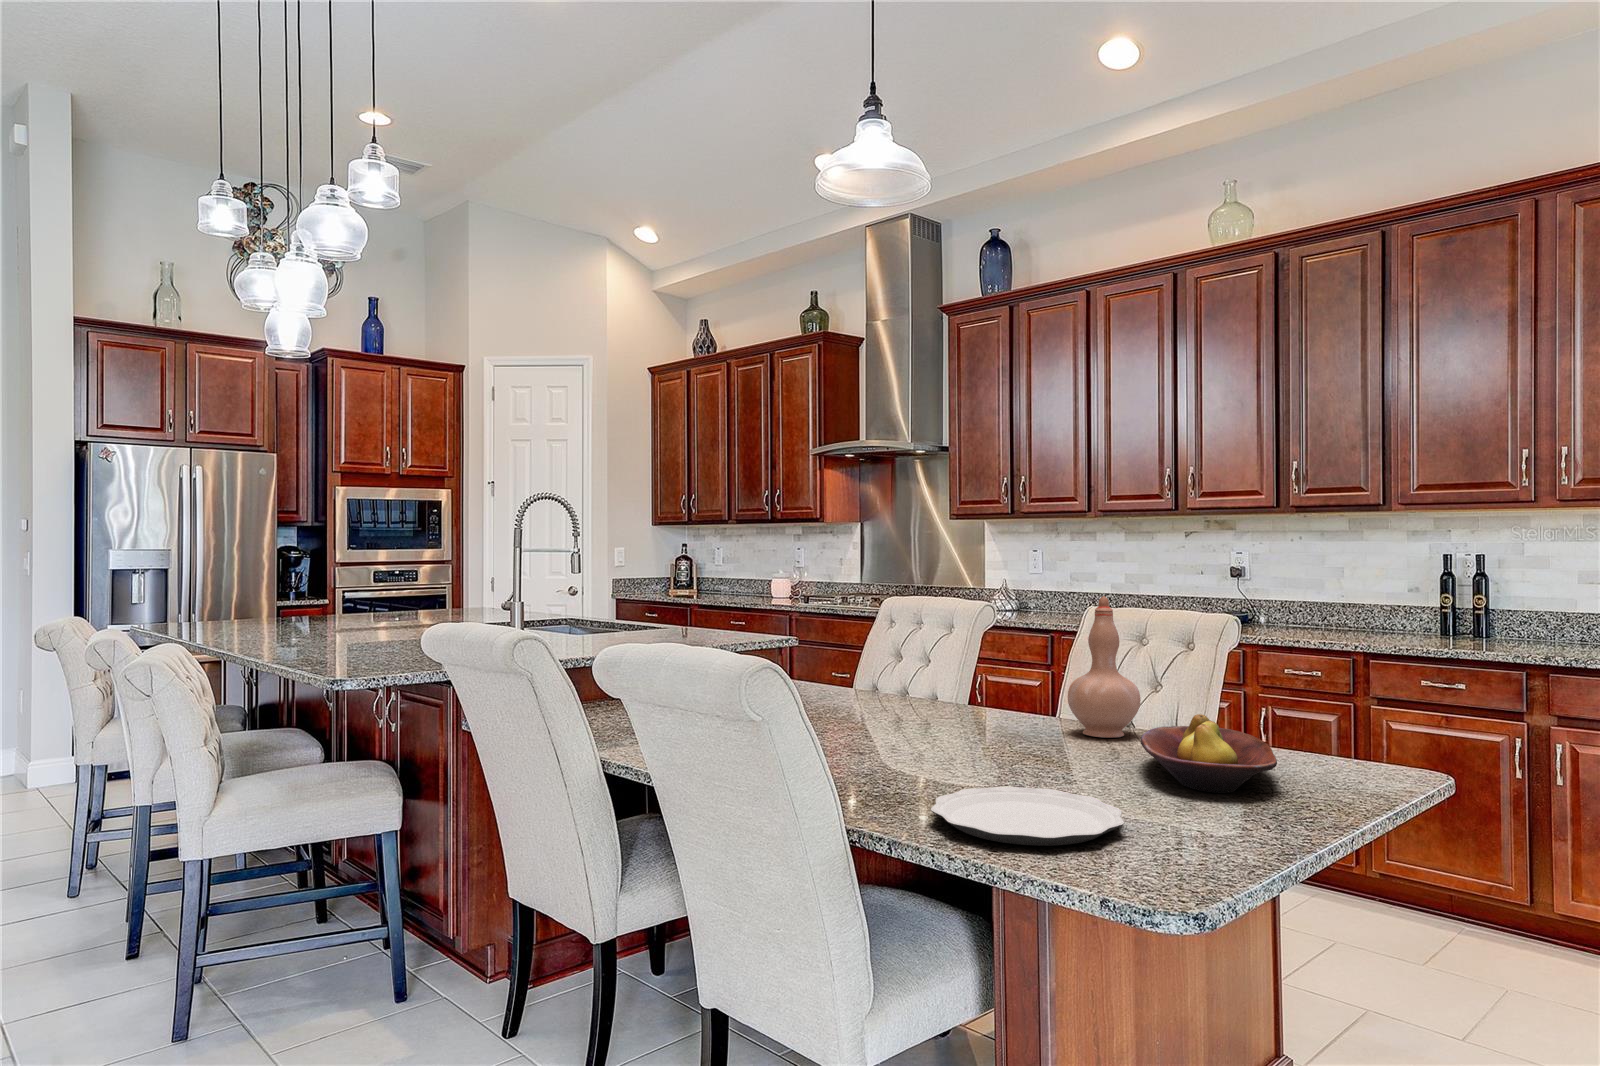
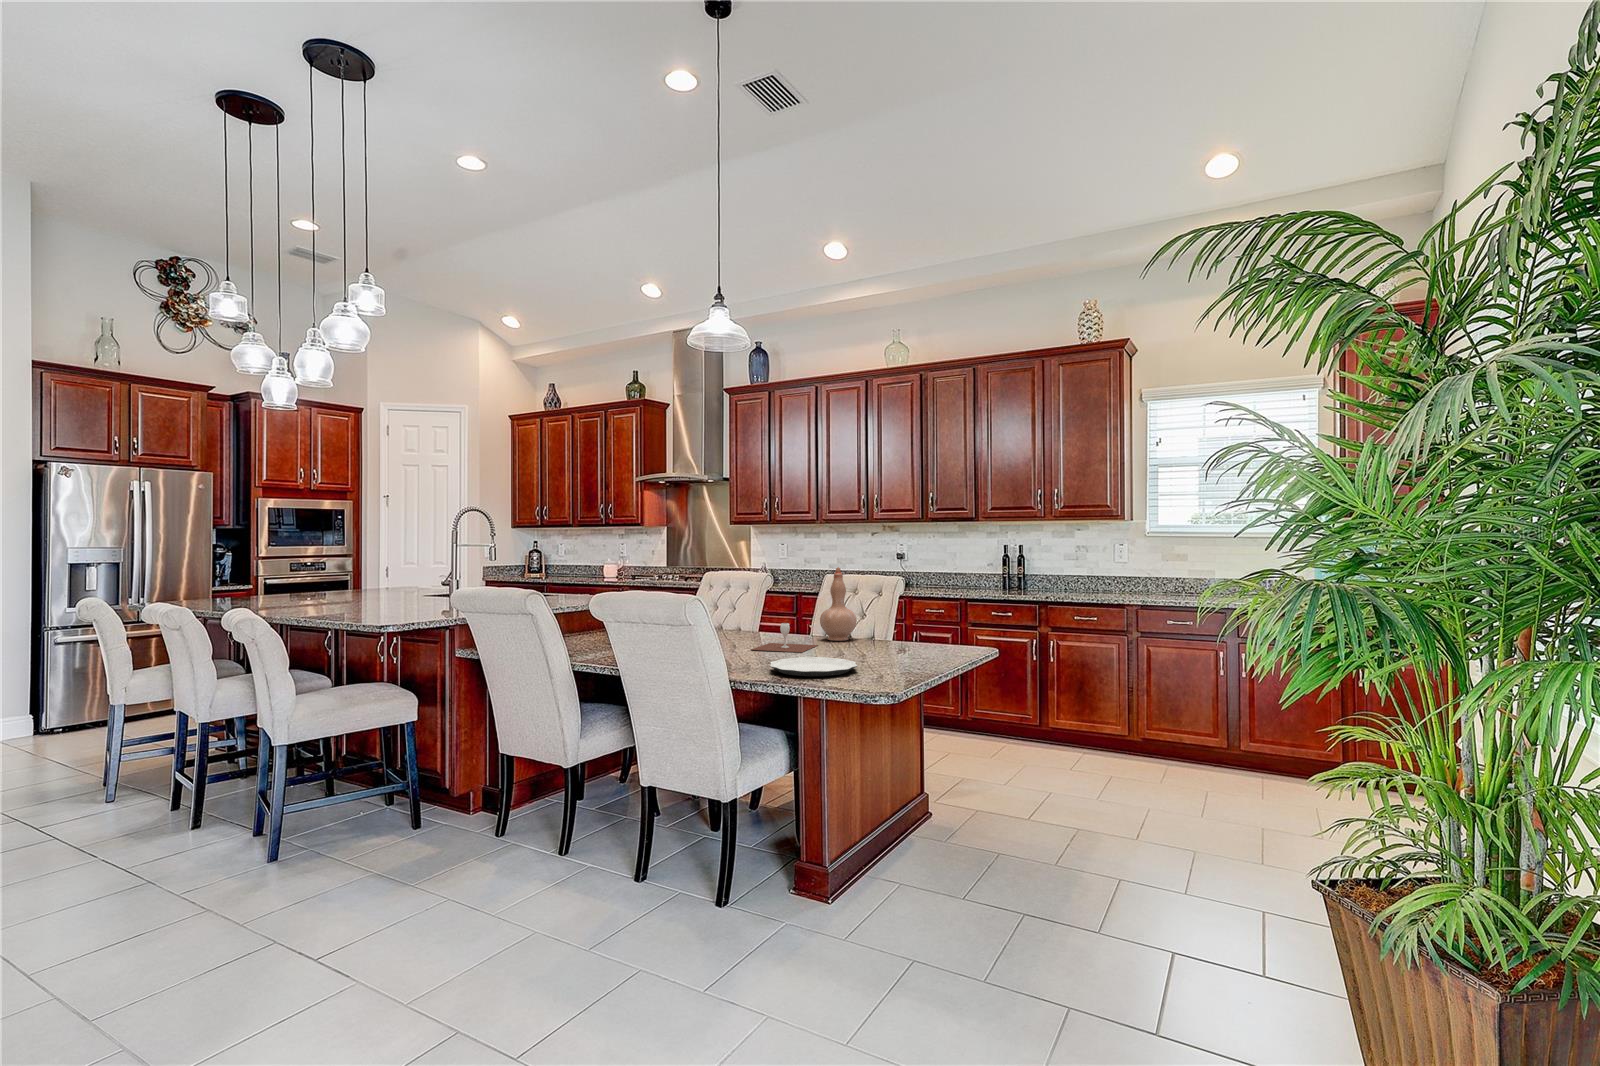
wine glass: none [924,702,1061,765] -> present [751,623,817,652]
fruit bowl: present [1141,714,1277,793] -> none [859,623,921,657]

